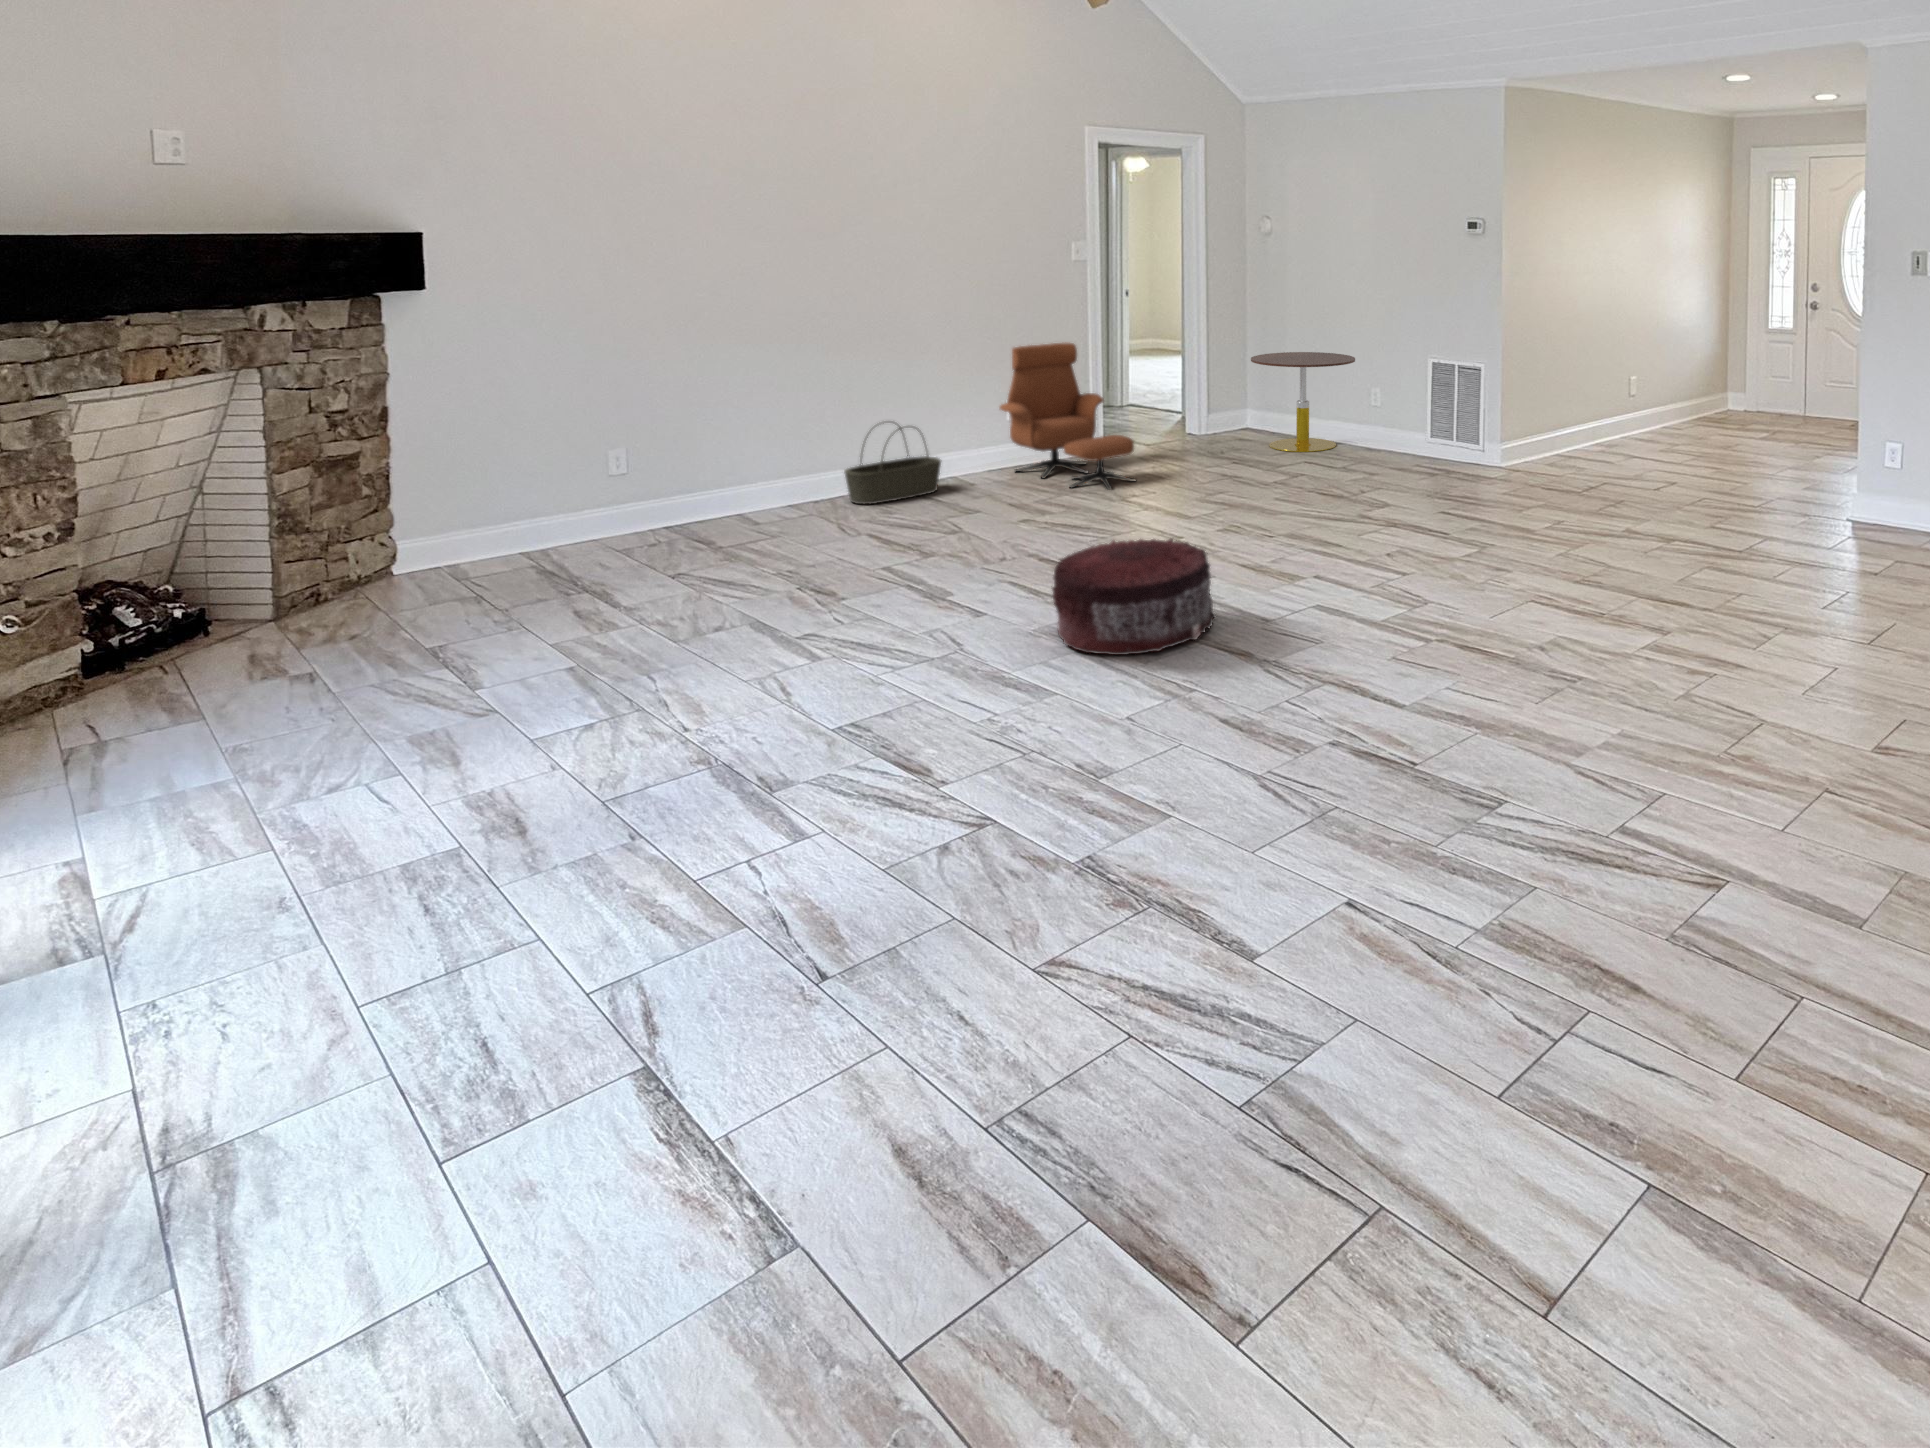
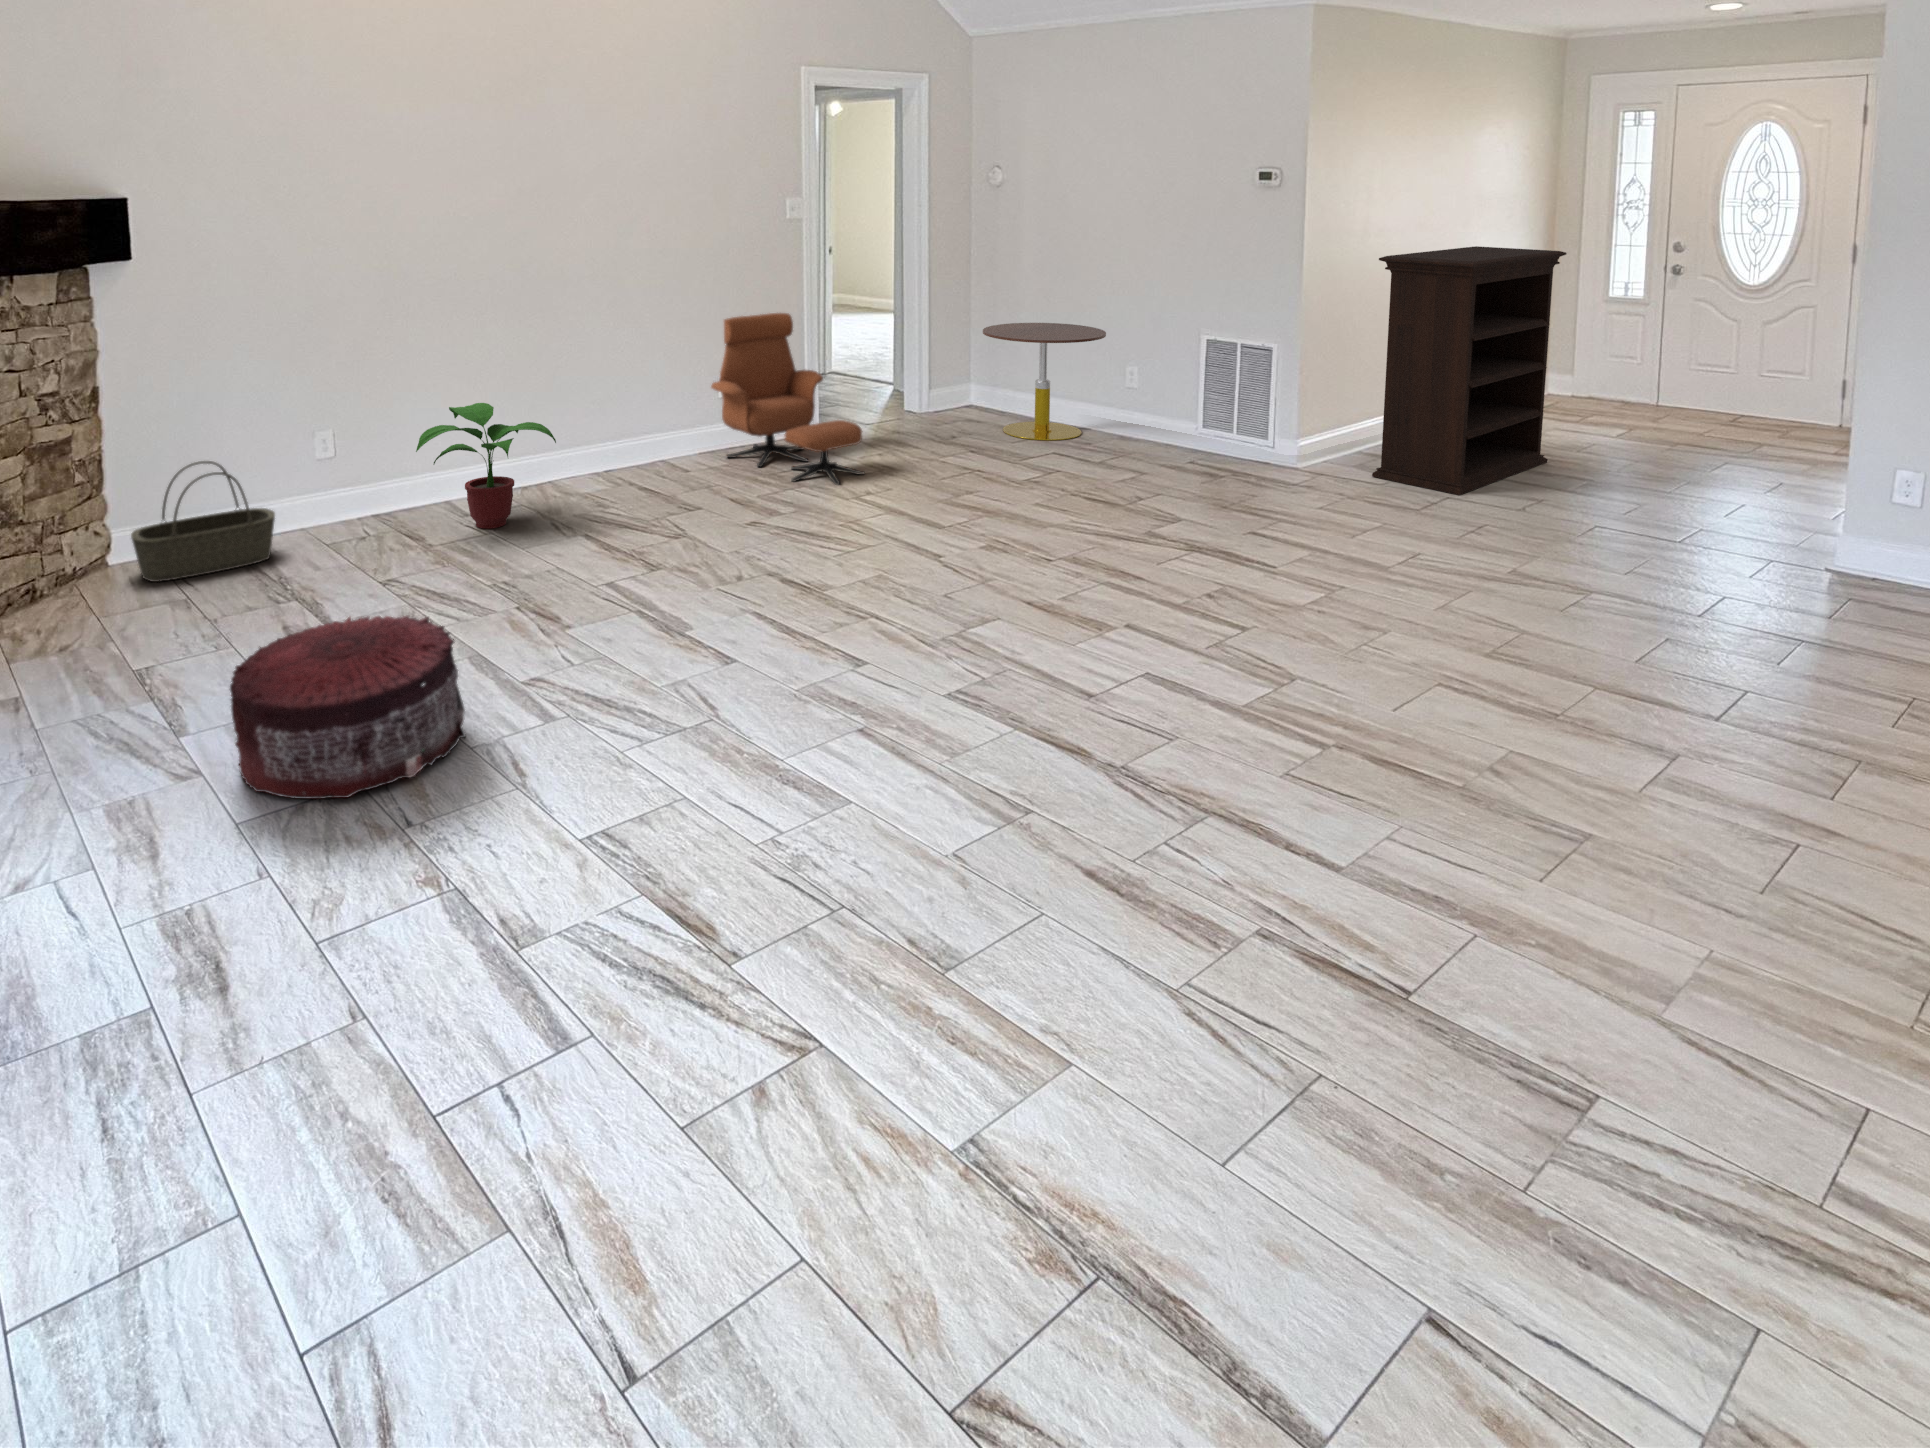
bookshelf: none [1556,285,1704,482] -> present [1372,246,1567,495]
potted plant: none [709,420,845,532] -> present [416,403,556,529]
basket: present [845,425,941,504] -> present [131,461,275,582]
pouf: present [1052,539,1216,655] -> present [230,616,465,799]

